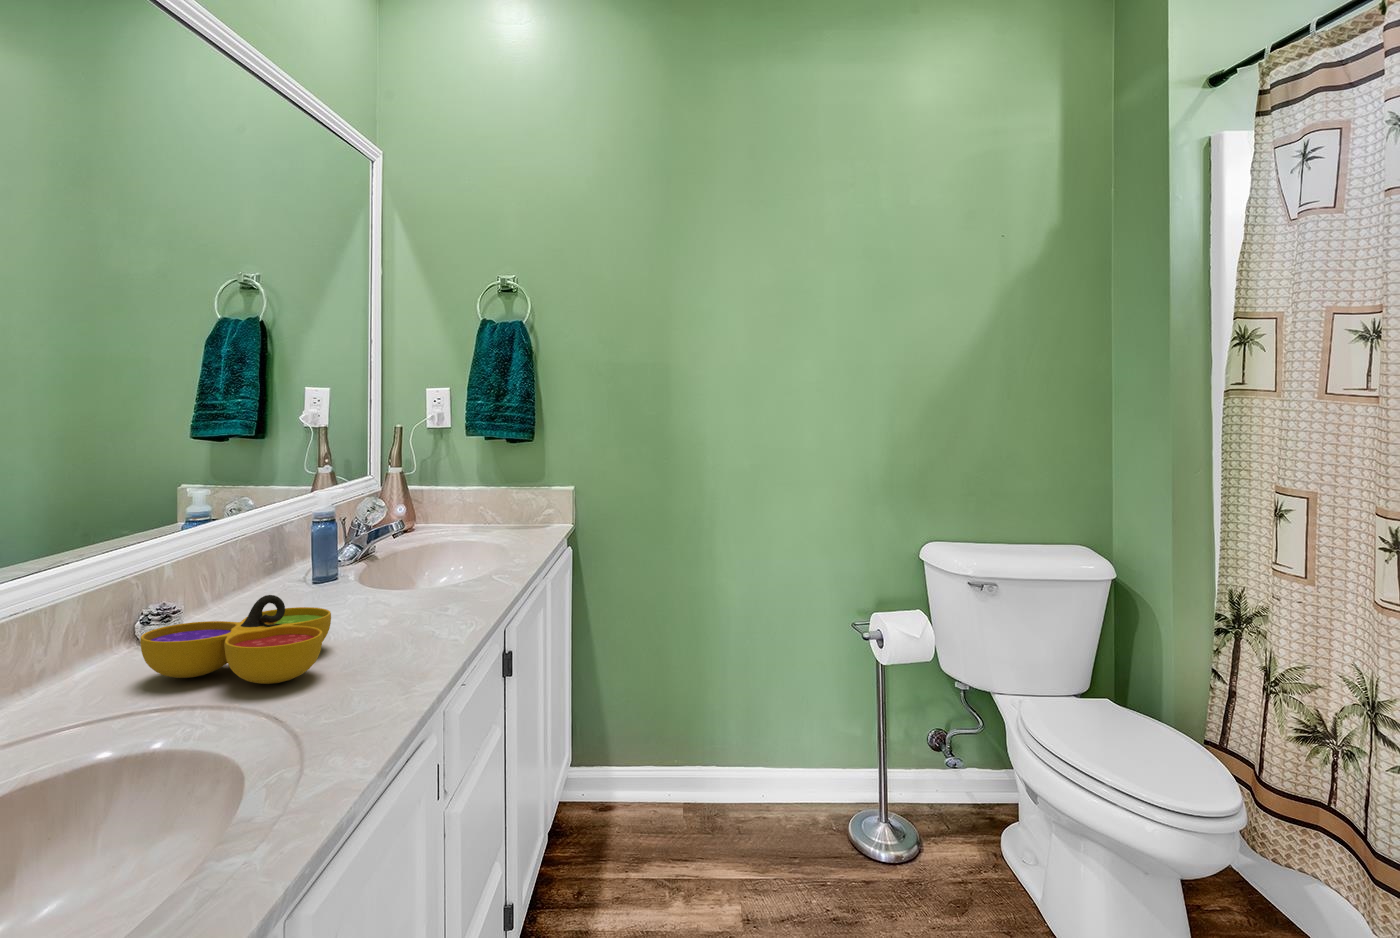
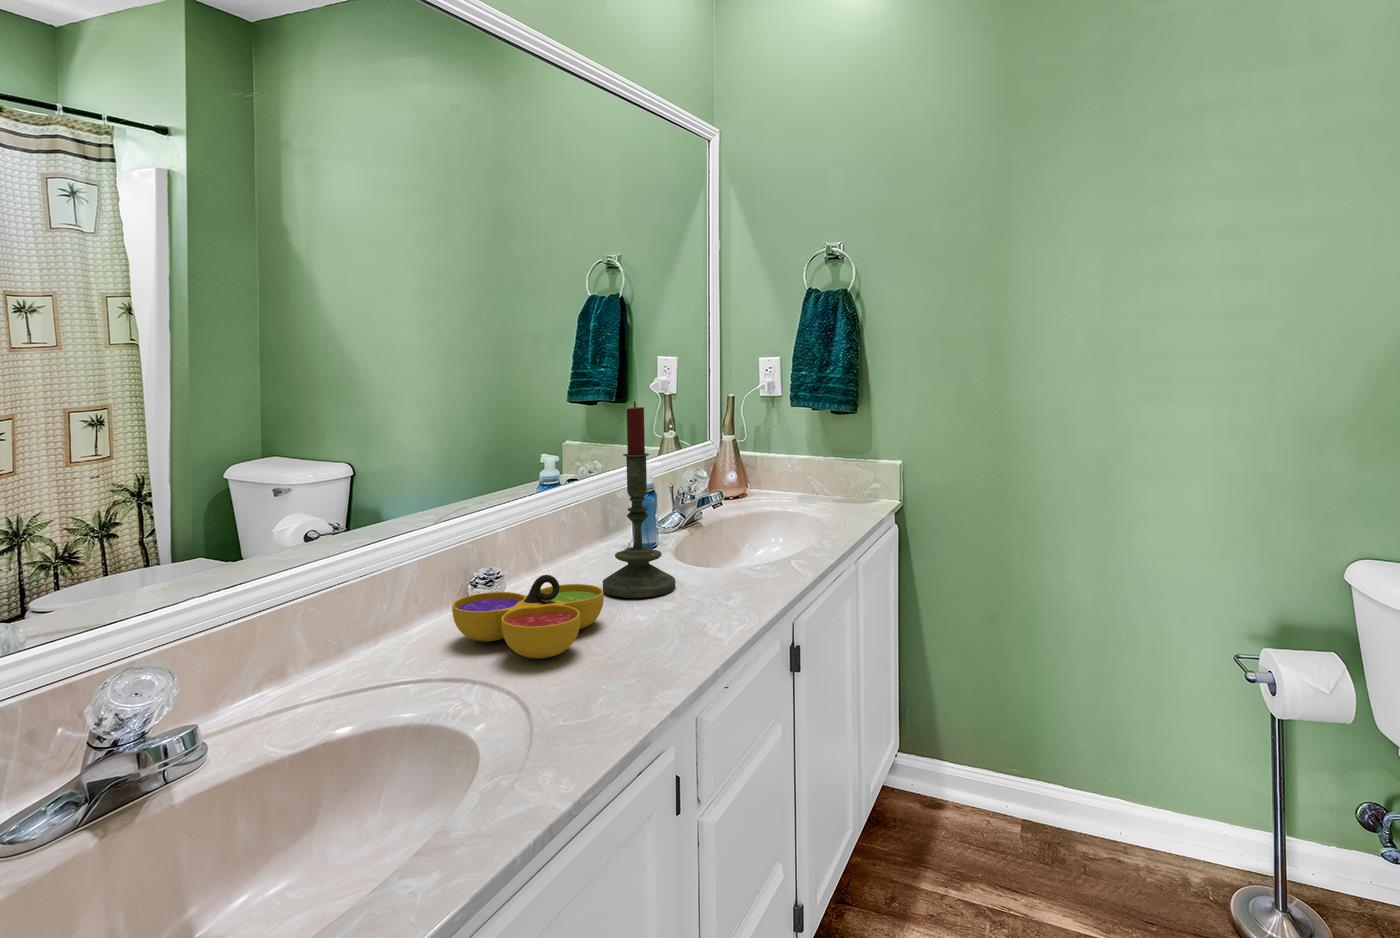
candle: none [304,415,389,622] -> present [603,401,676,598]

